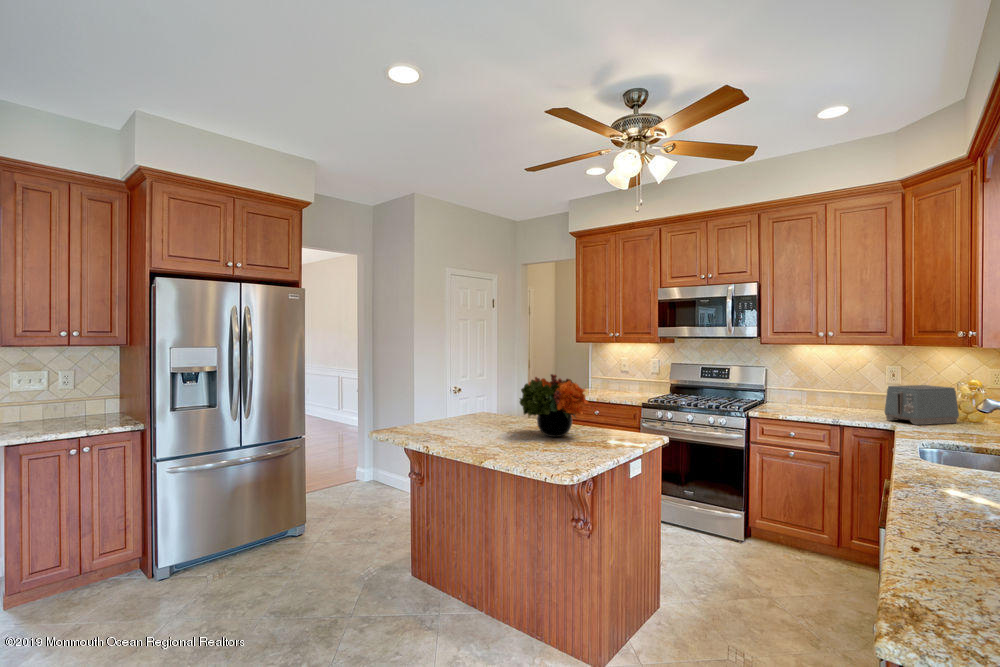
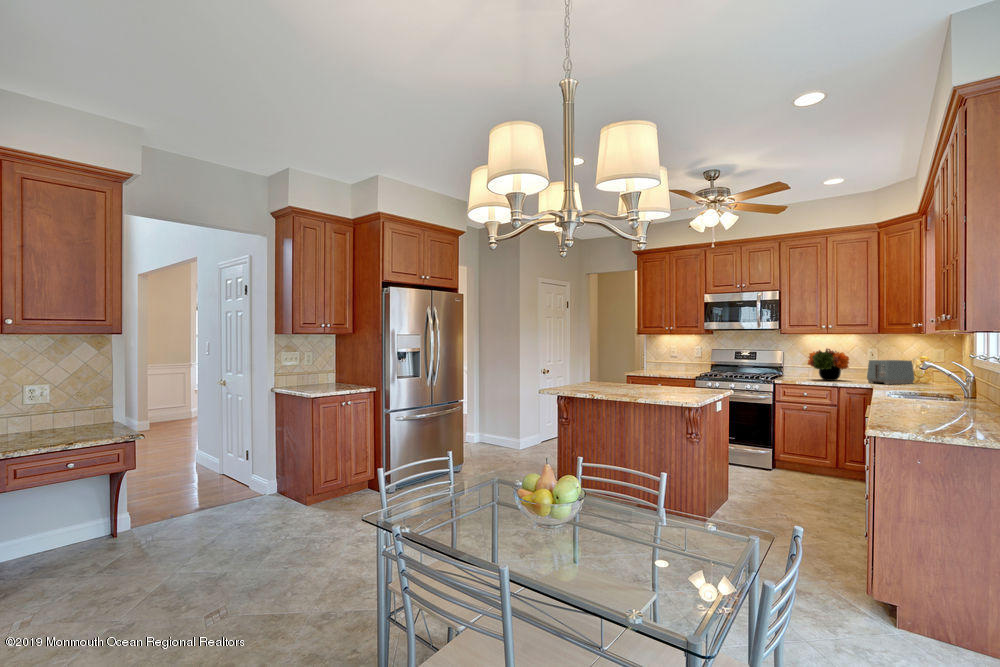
flower arrangement: present [520,374,588,437] -> present [808,349,849,381]

